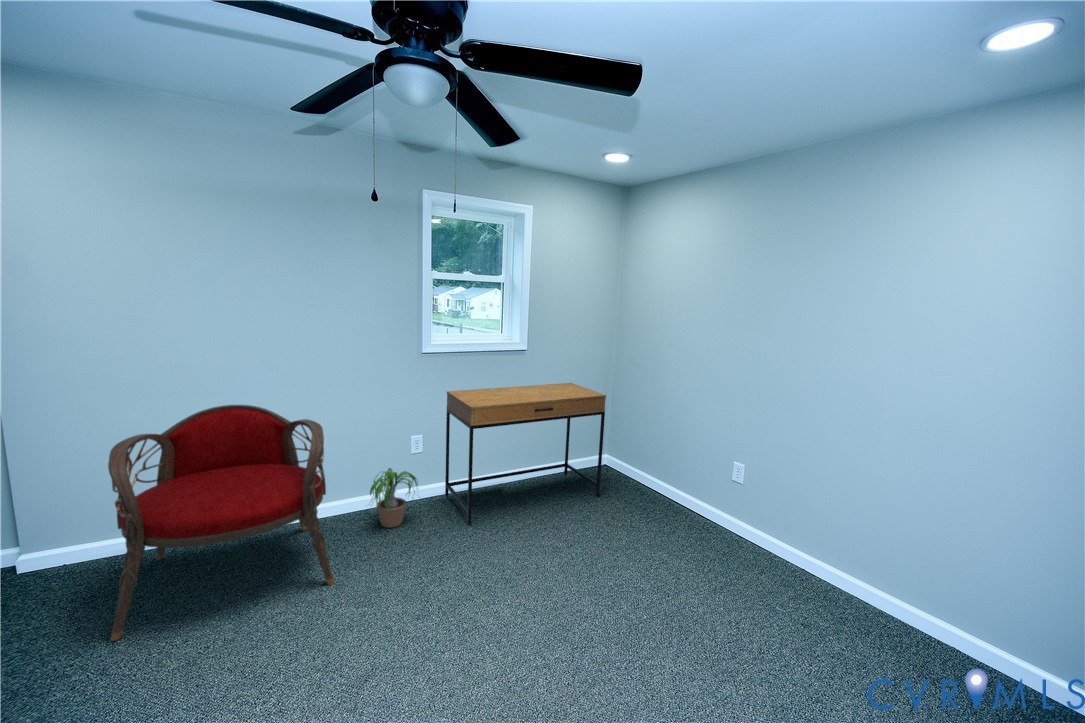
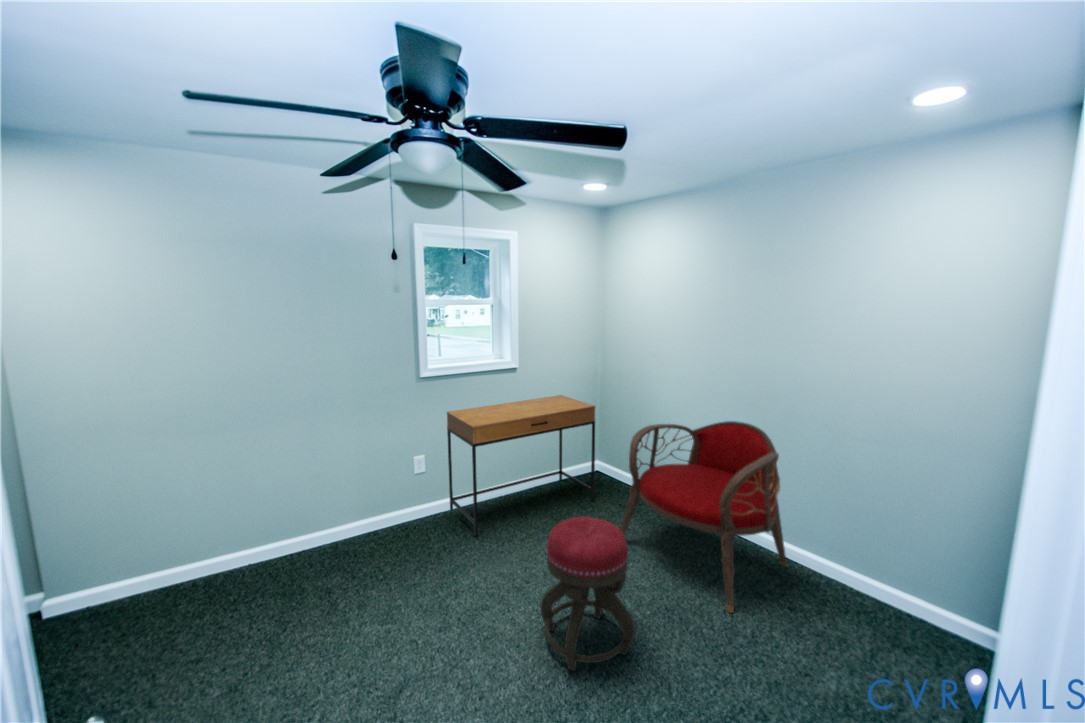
armchair: present [108,405,334,641] -> present [620,421,787,613]
potted plant: present [370,468,418,528] -> none [375,488,434,545]
ottoman: none [527,507,628,674] -> present [541,516,635,671]

